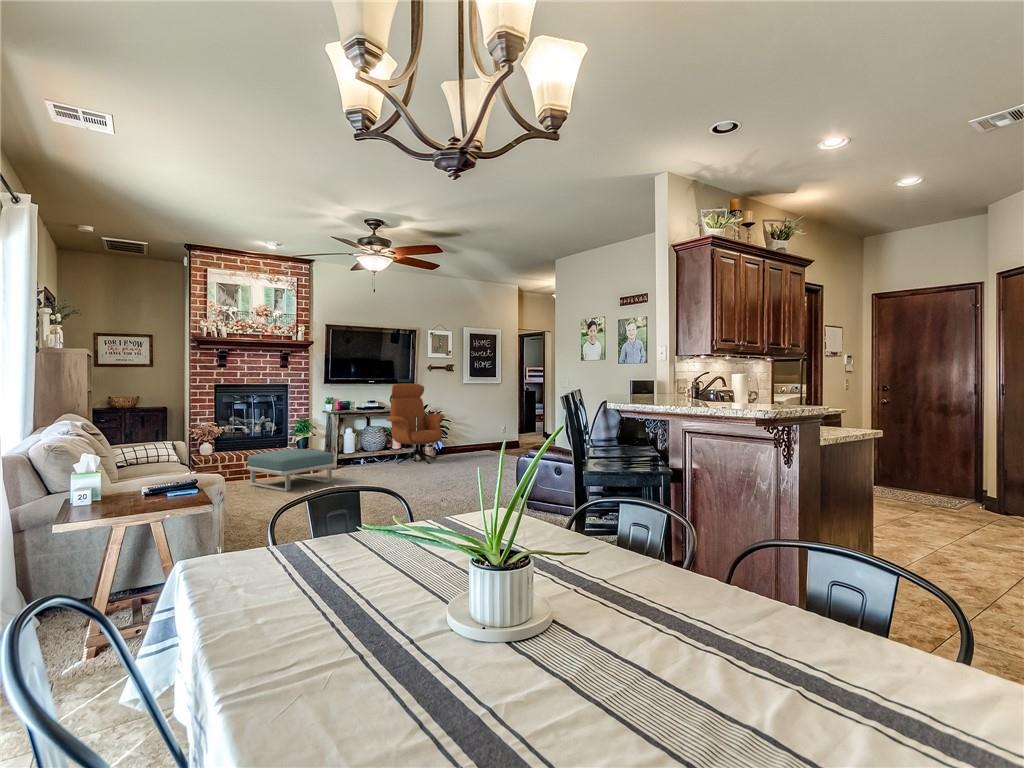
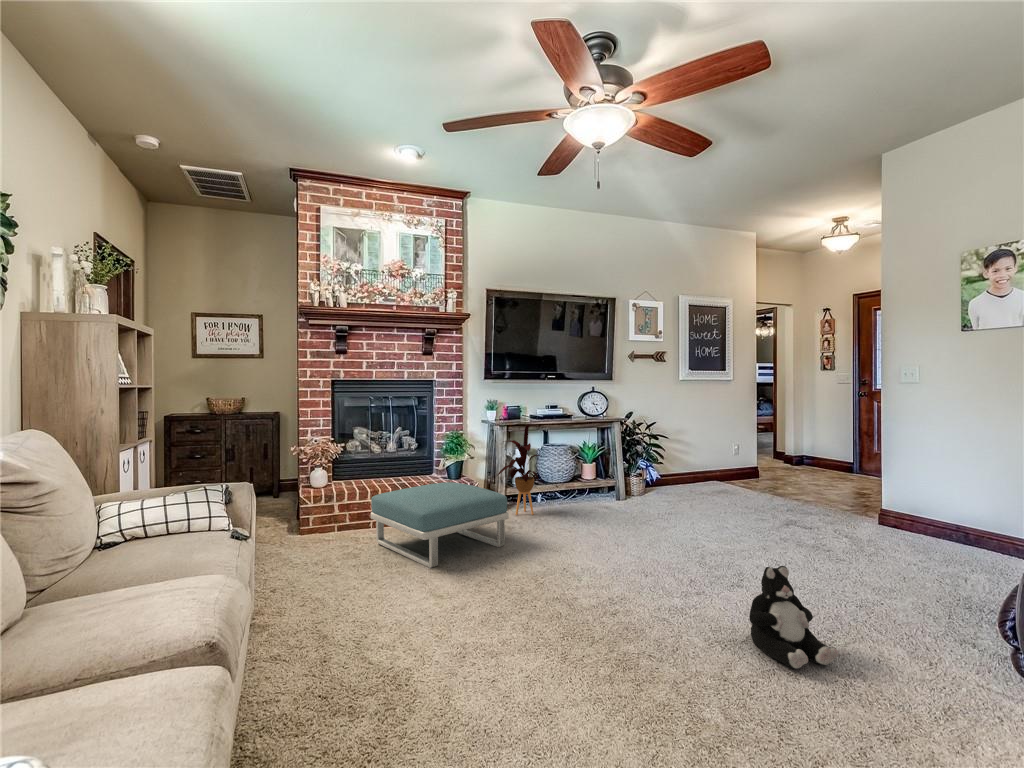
armchair: present [386,383,445,464] -> none [576,379,663,508]
house plant: none [330,413,361,470] -> present [497,424,540,515]
plush toy: none [428,468,458,504] -> present [749,566,838,669]

